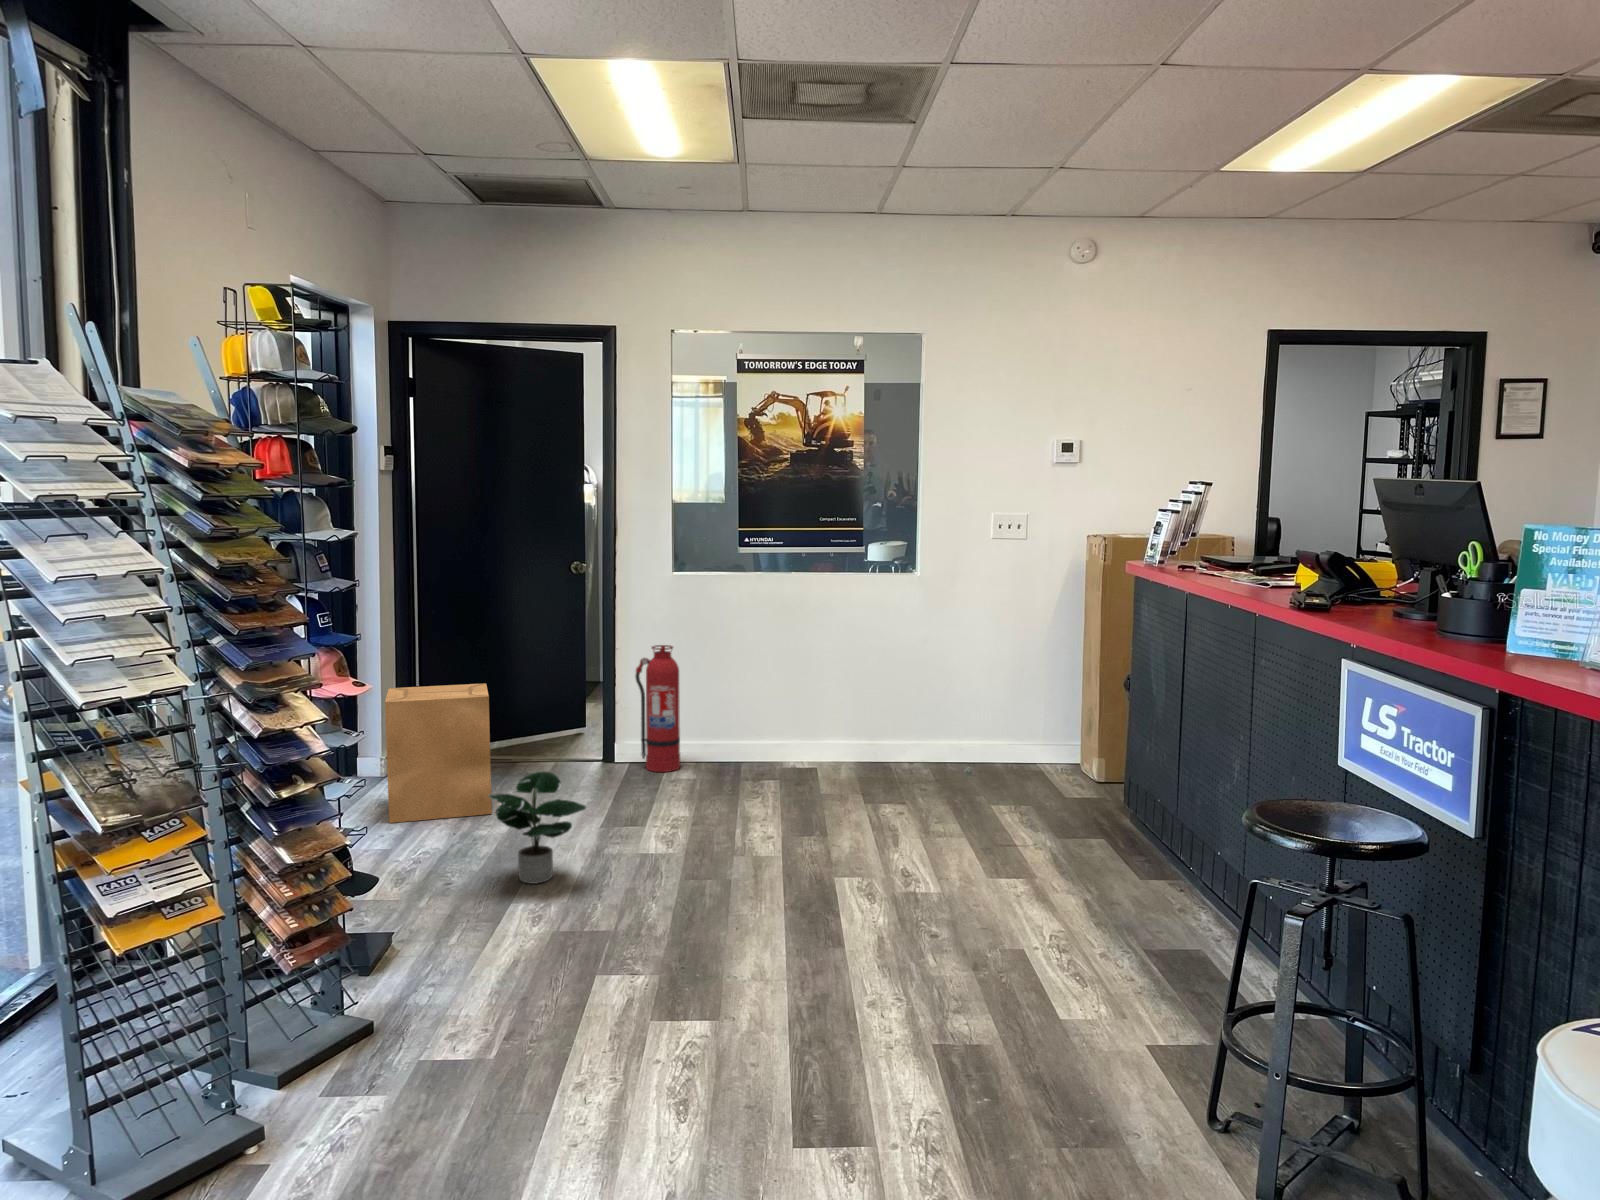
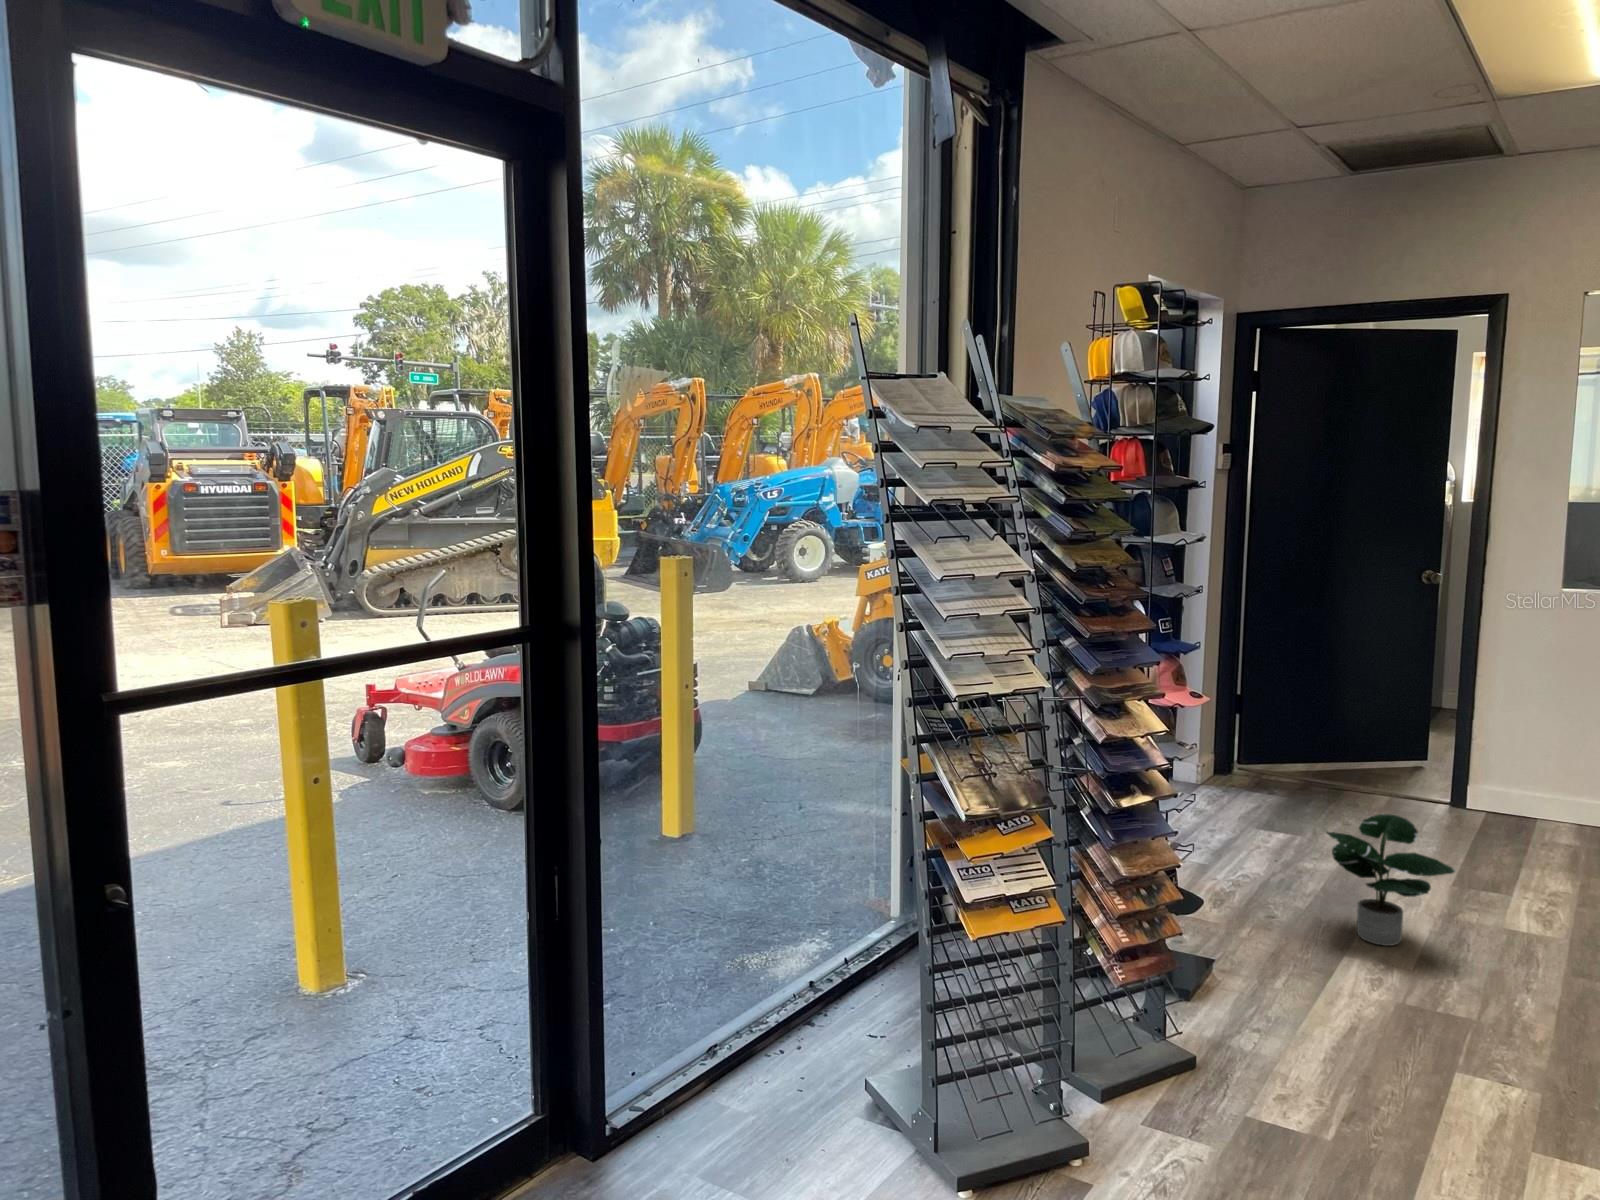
fire extinguisher: present [635,645,680,772] -> none [1514,676,1583,837]
cardboard box: present [385,683,492,823] -> none [1204,694,1323,846]

